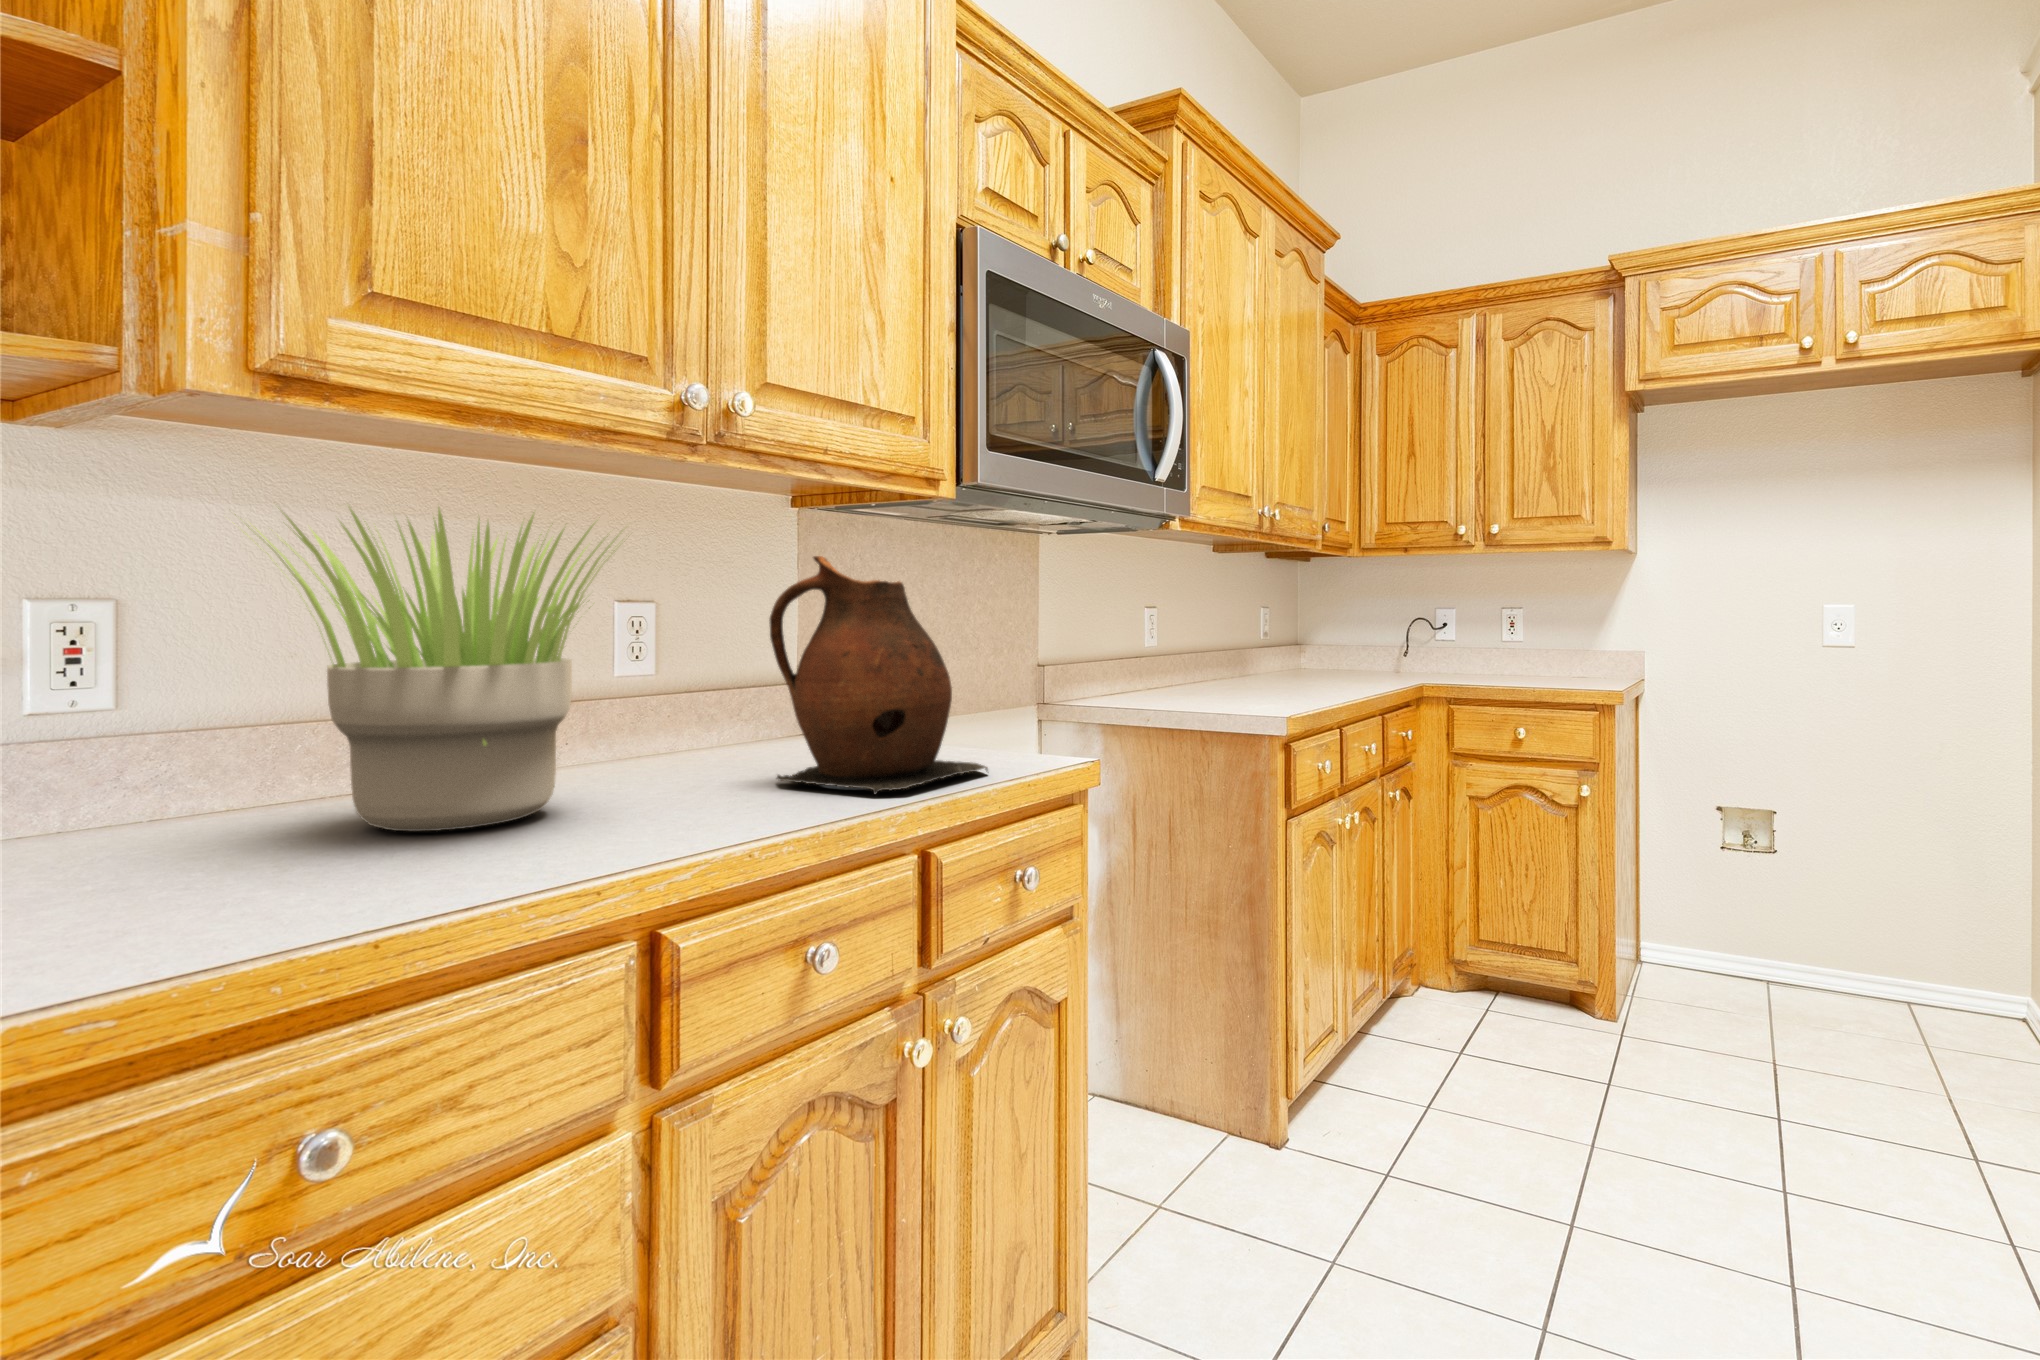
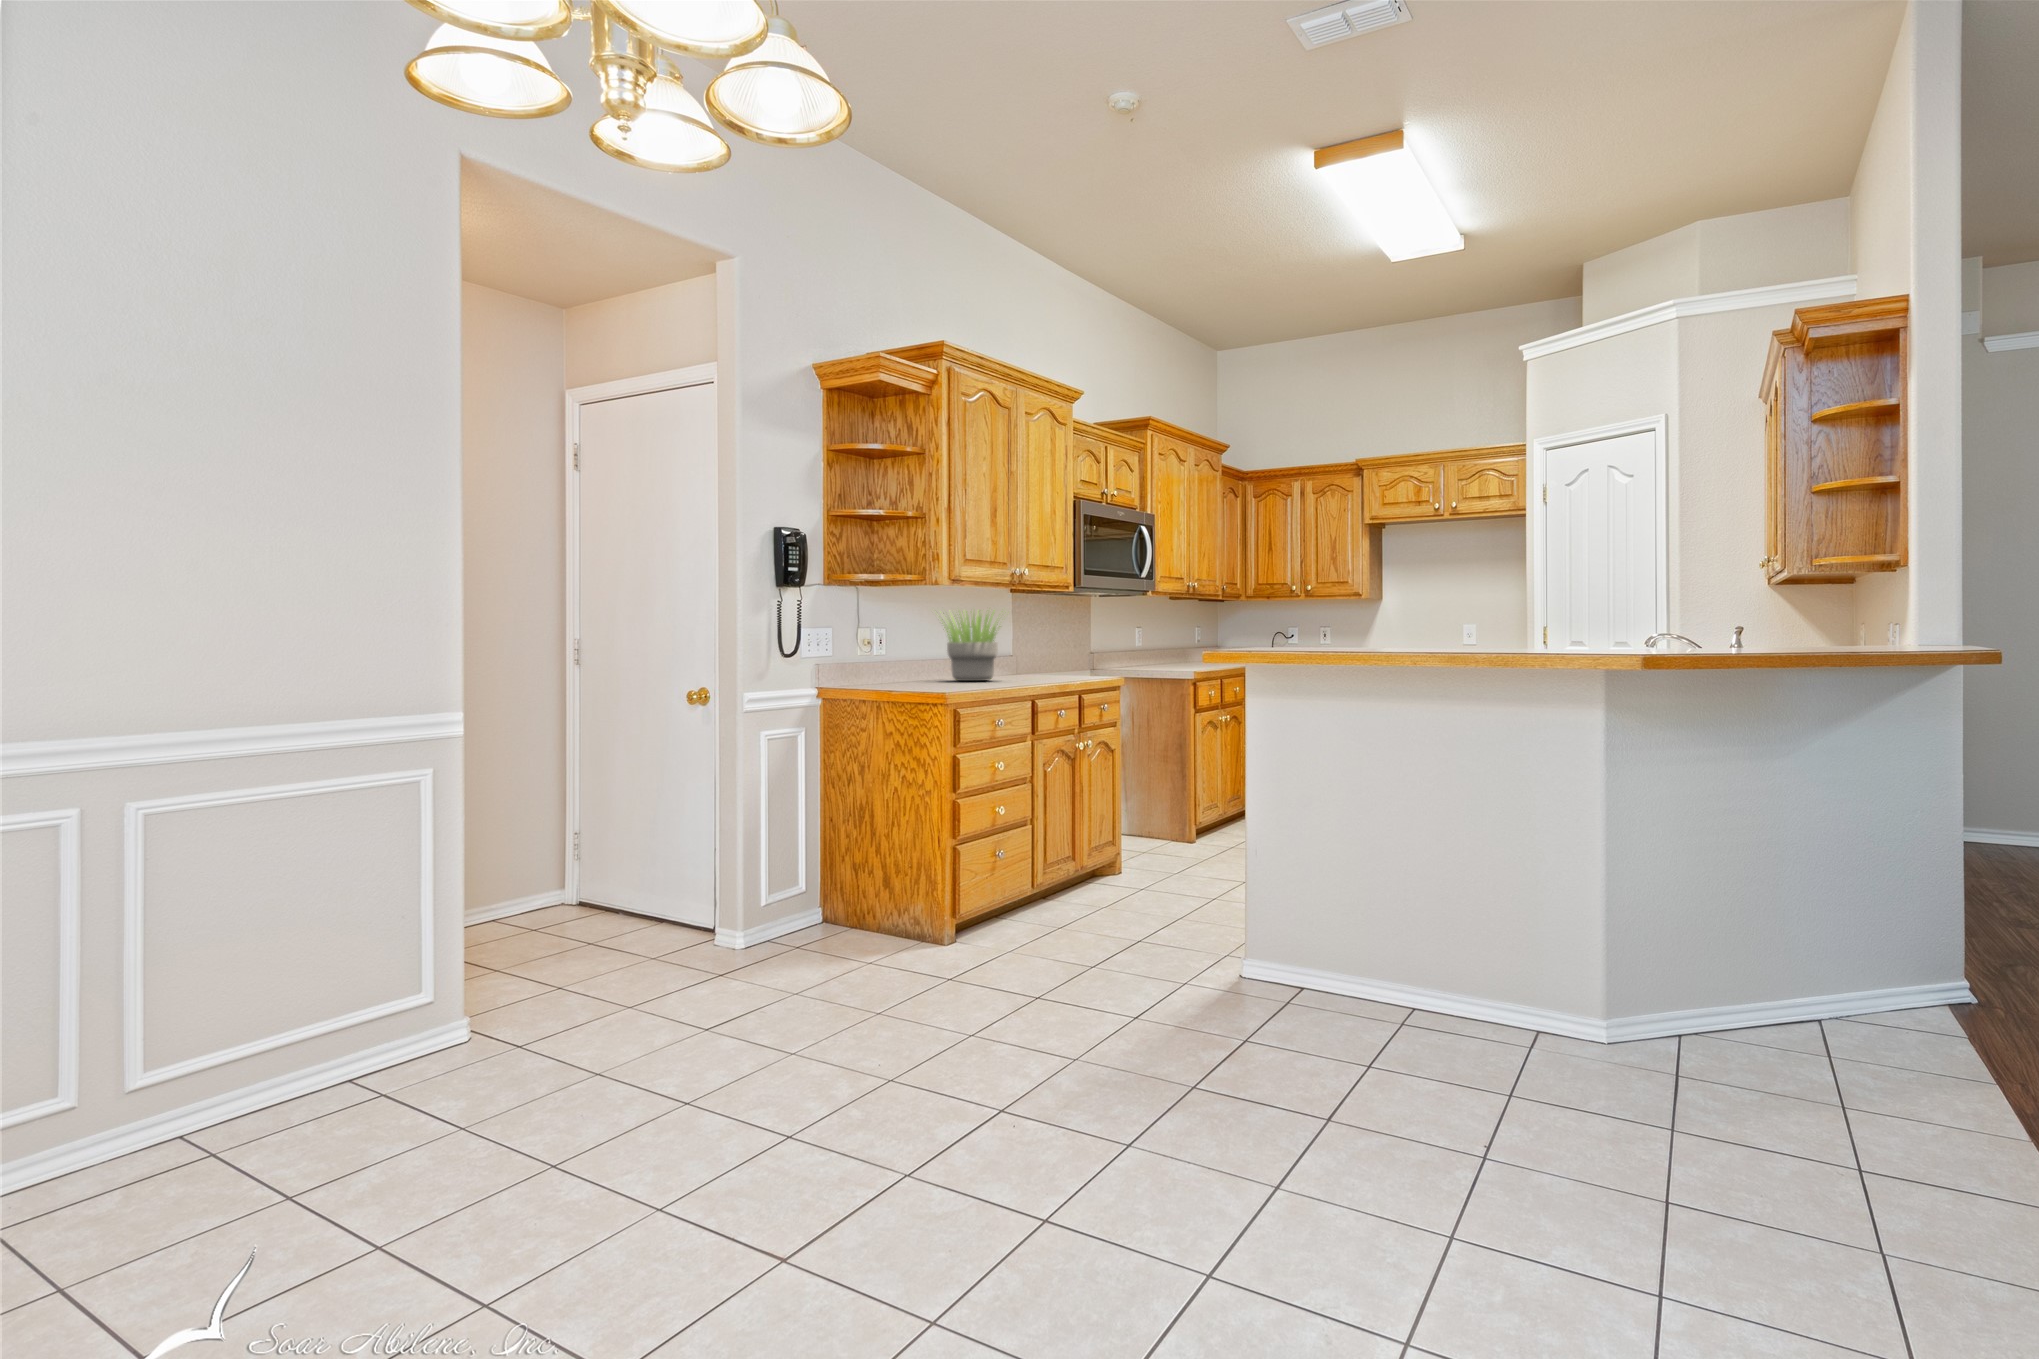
ceramic pitcher: present [769,556,988,794] -> none [1032,614,1093,679]

